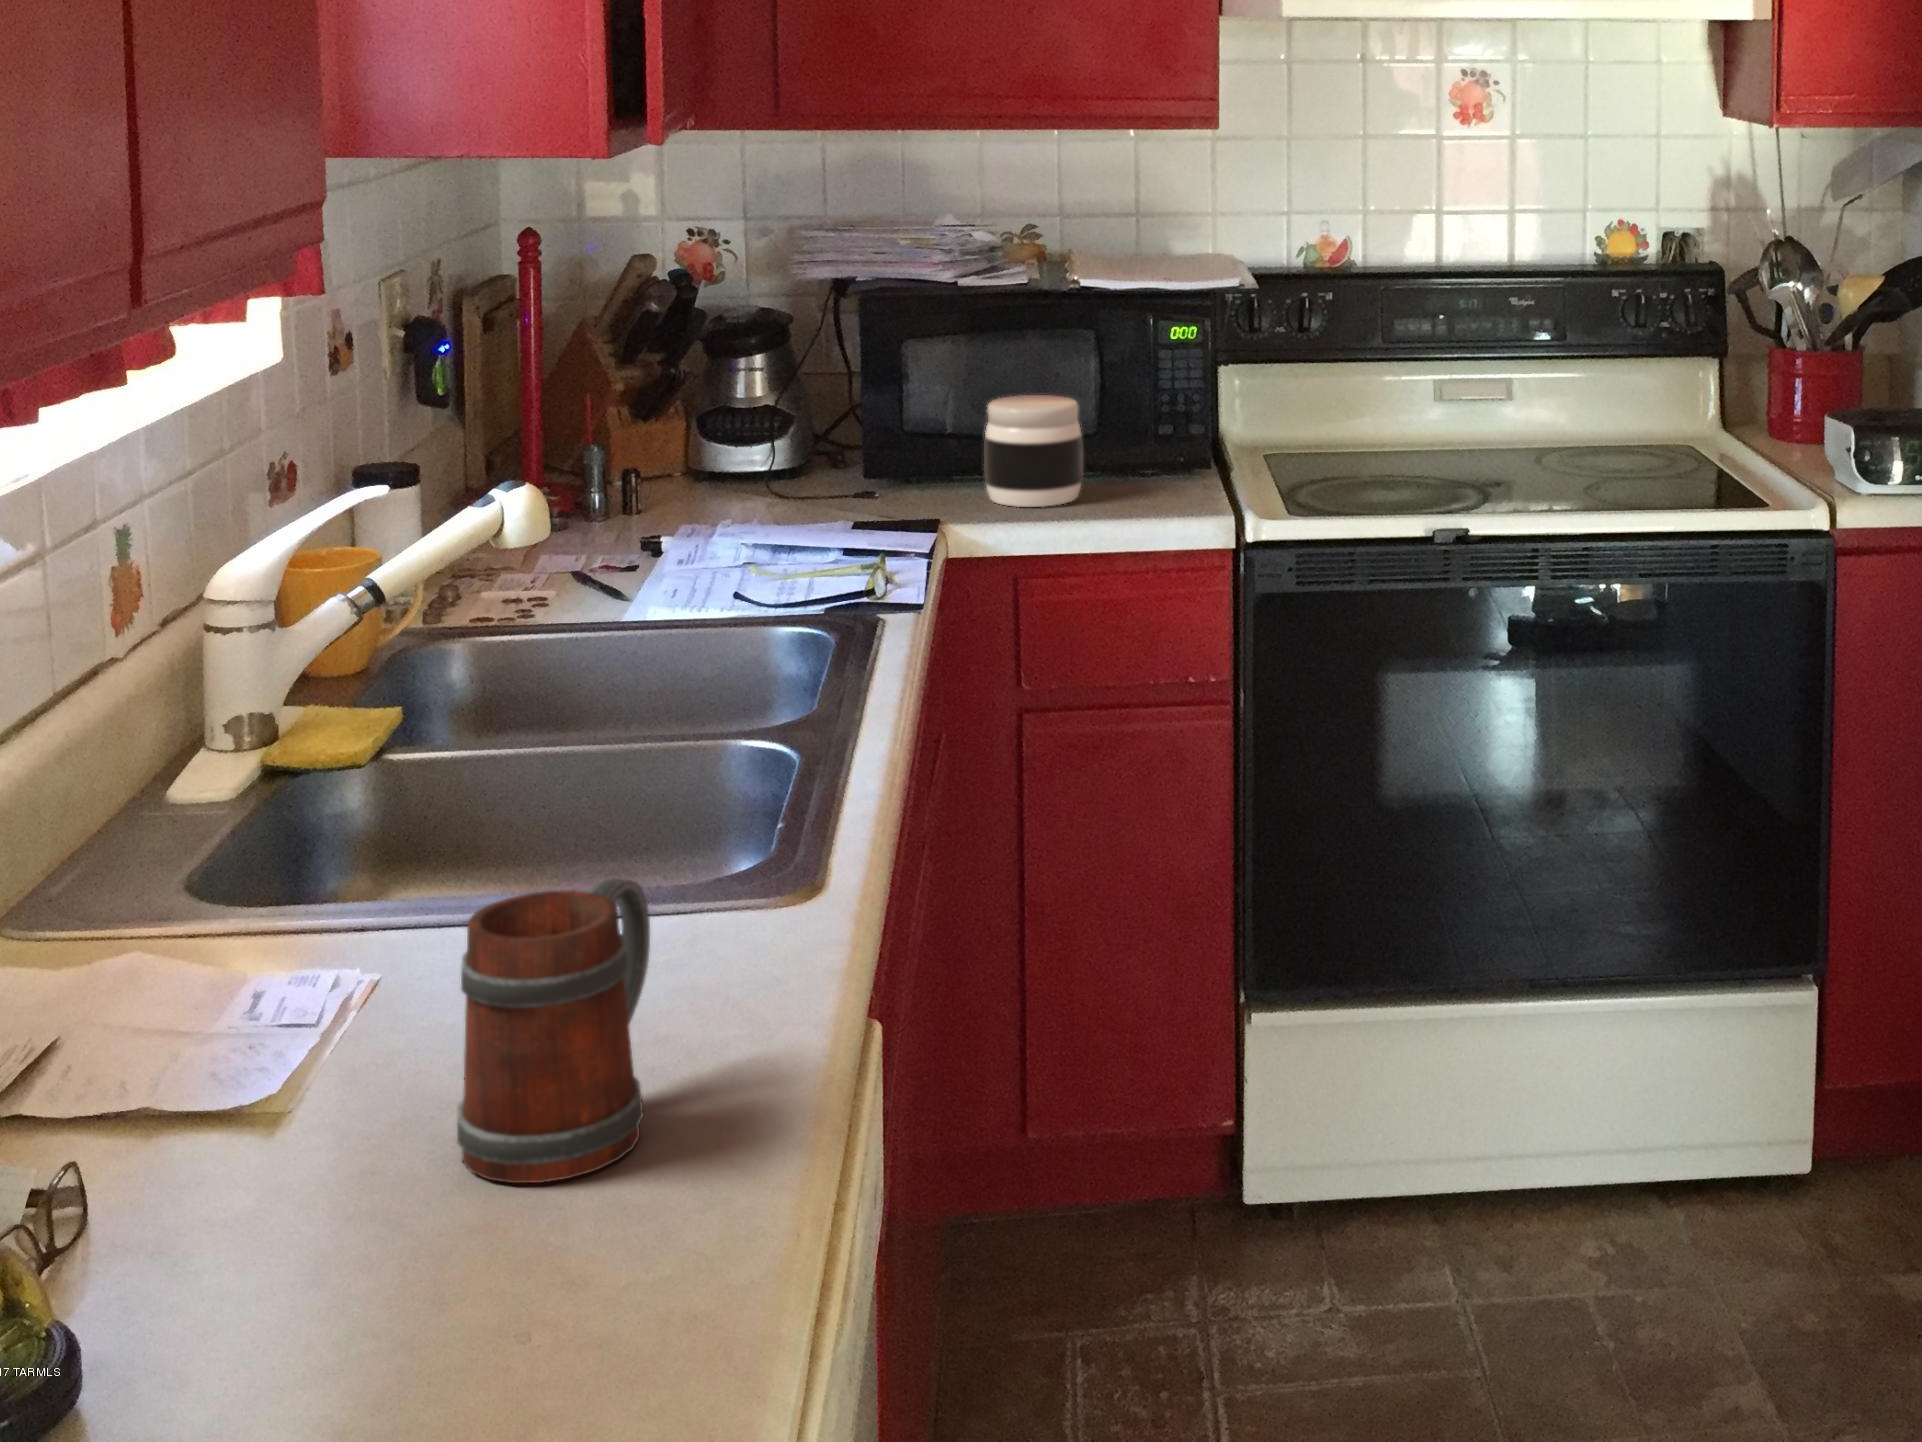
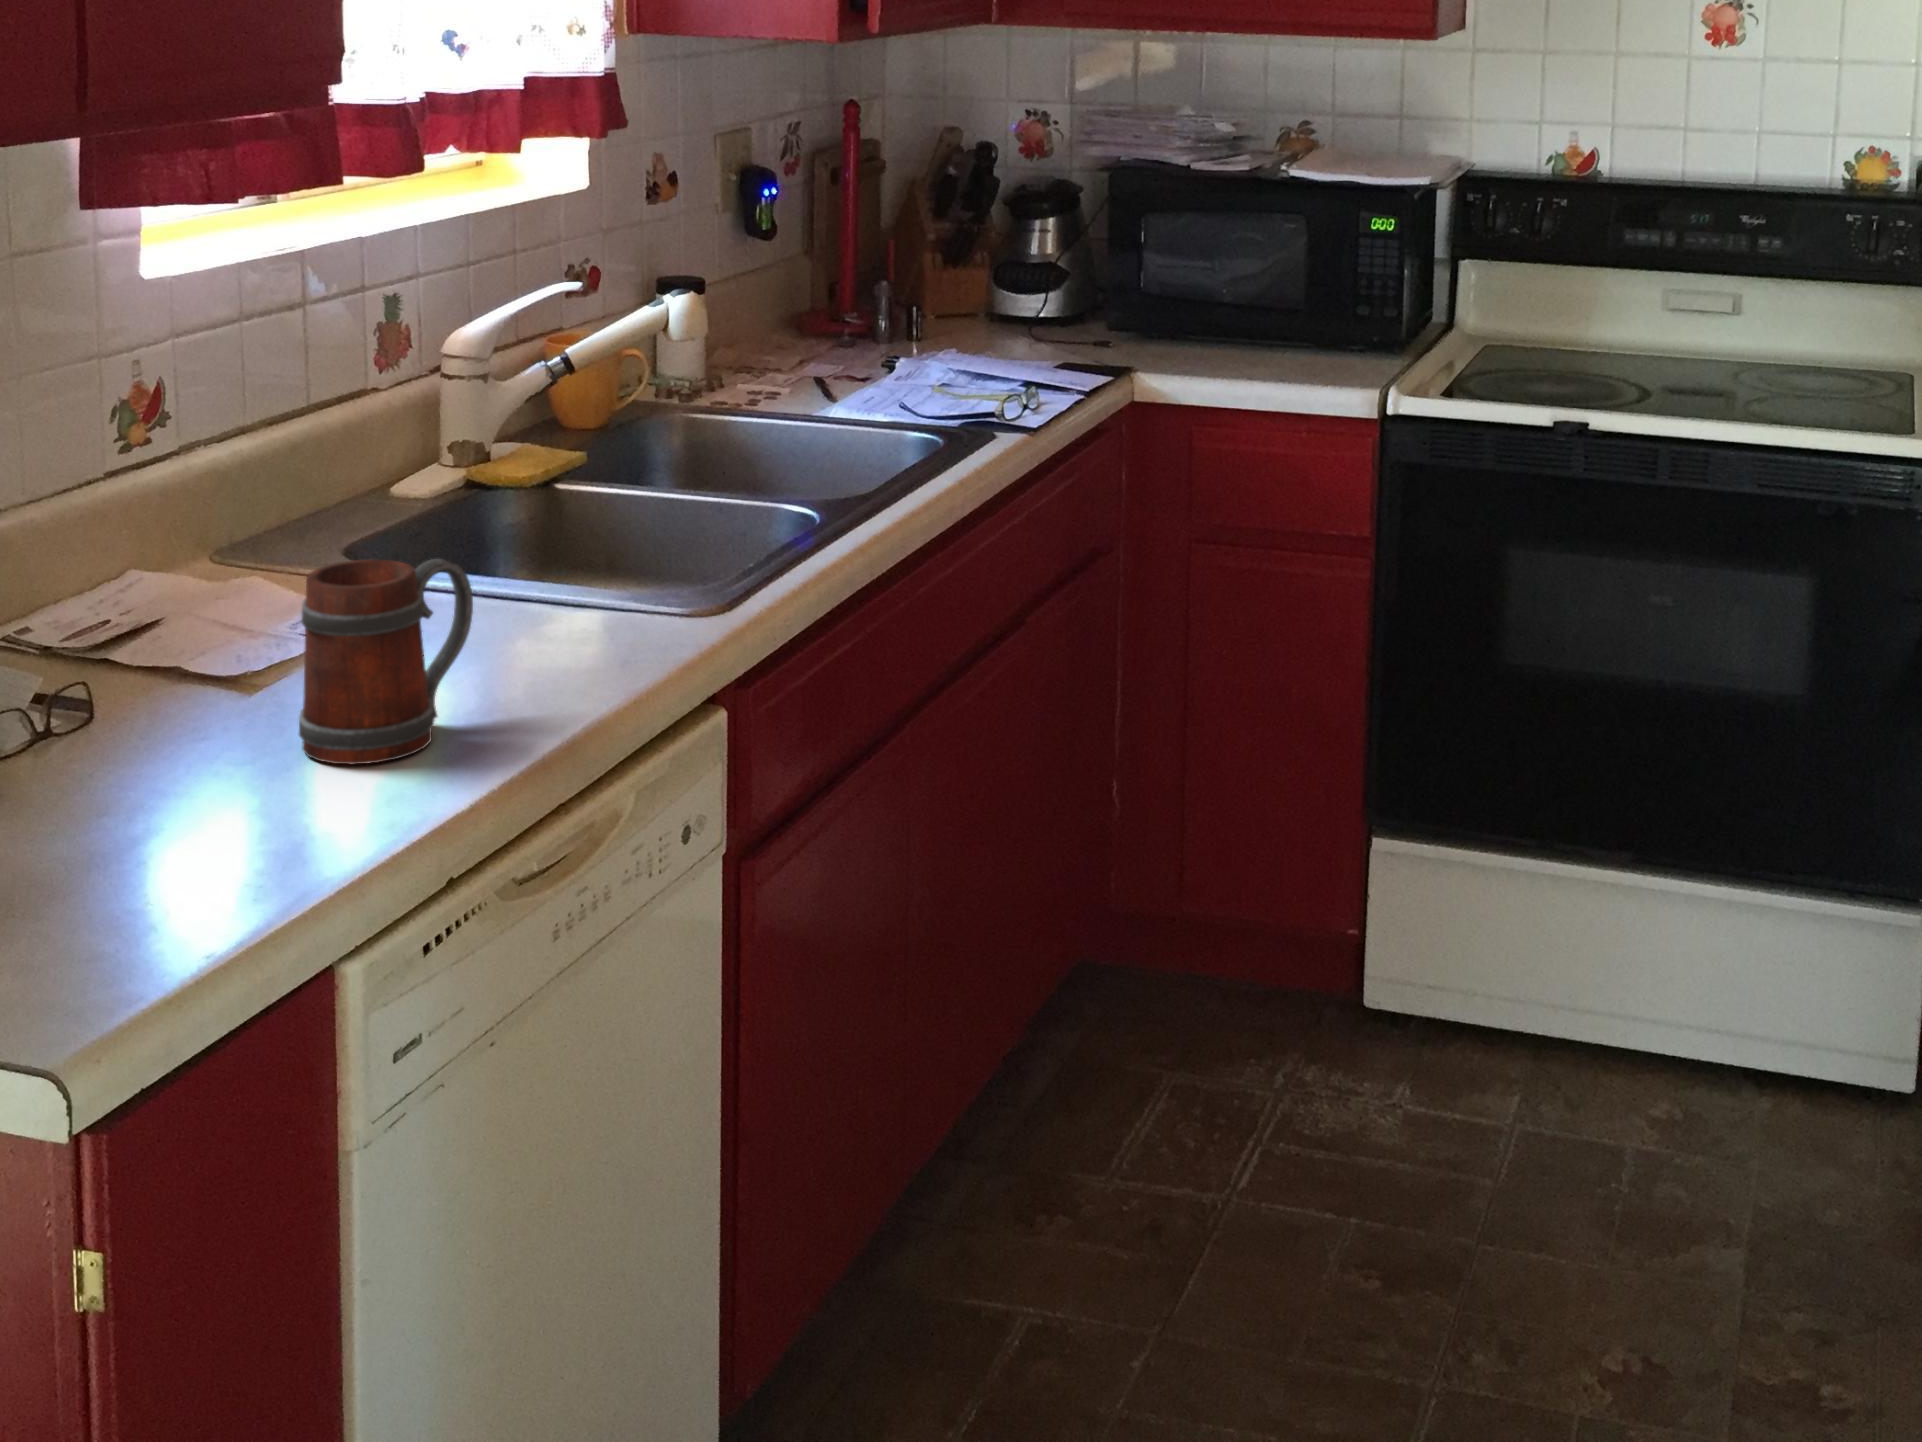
jar: present [984,395,1083,507] -> none [1201,268,1286,366]

